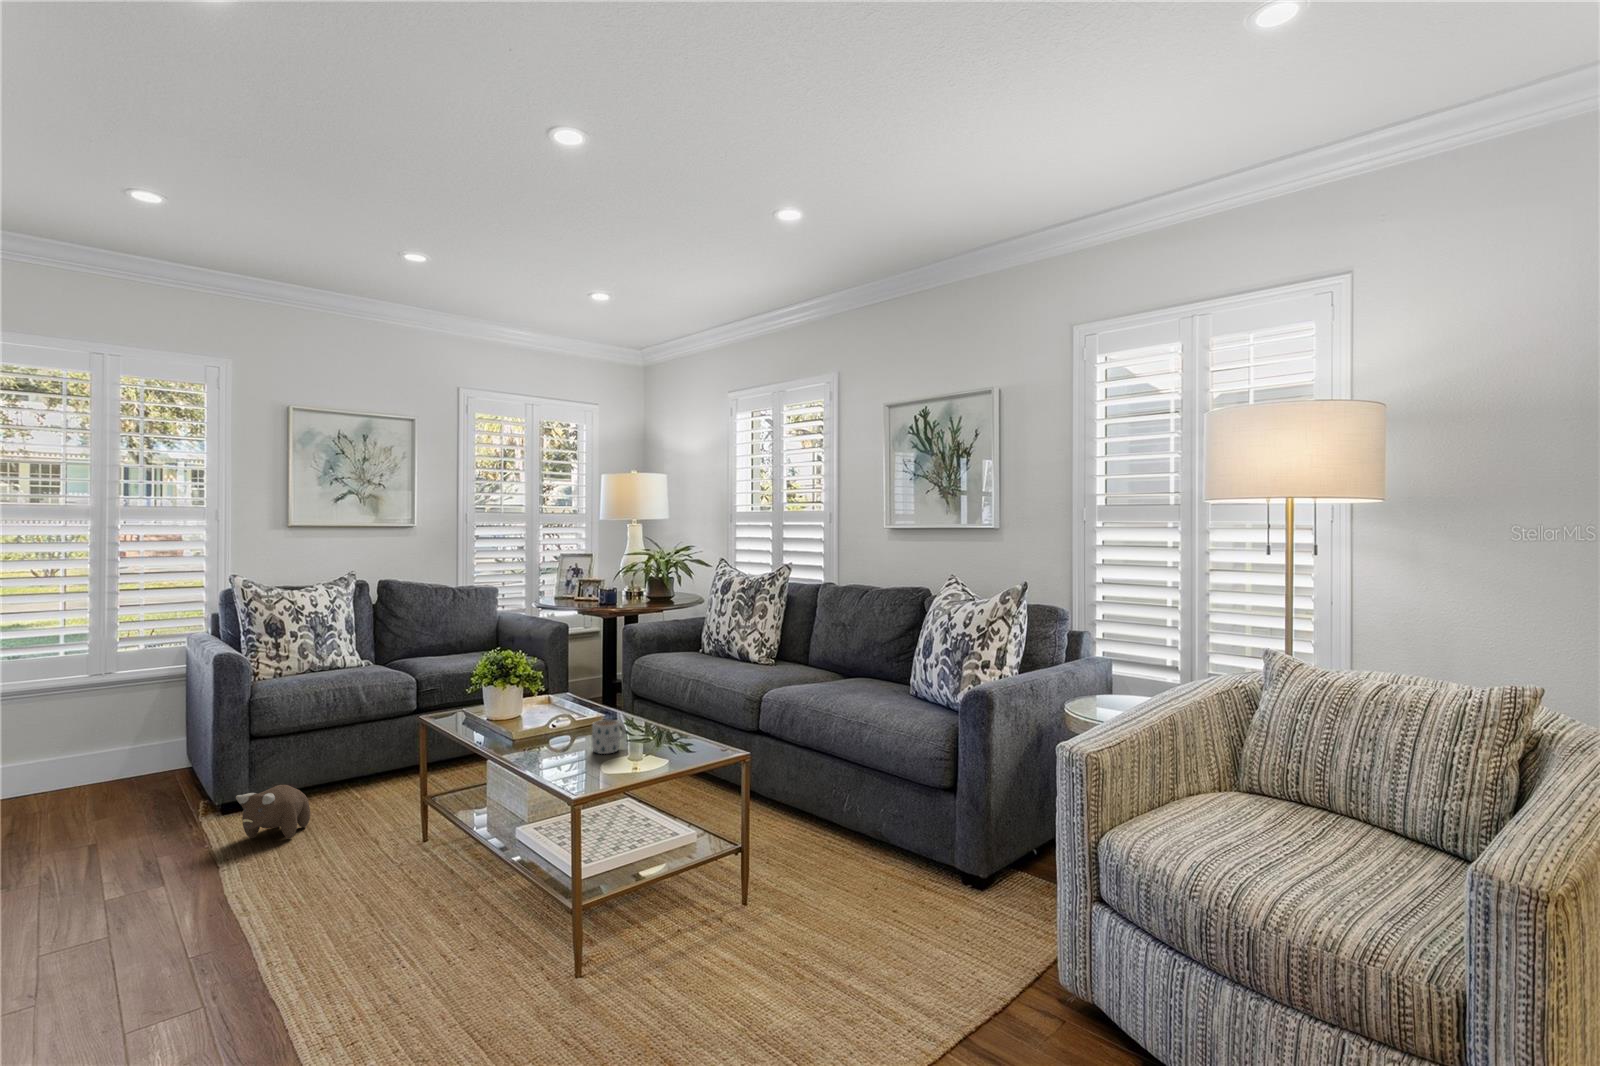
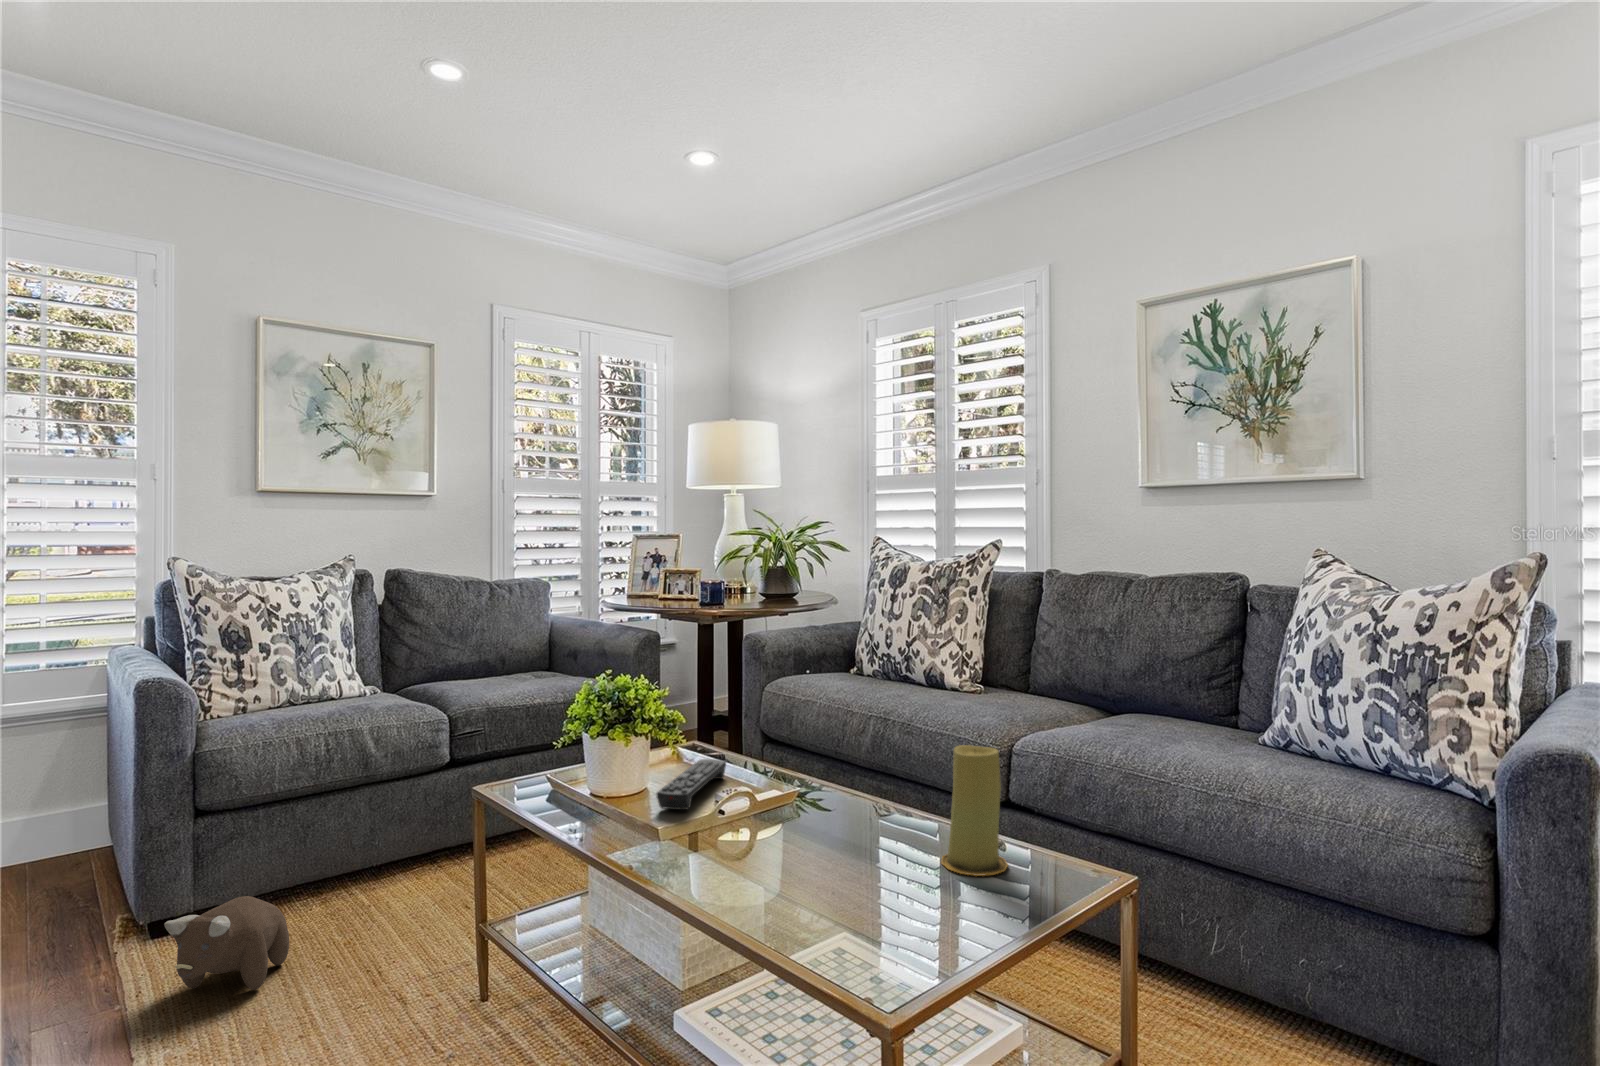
candle: none [663,688,698,755] -> present [941,745,1008,876]
remote control: none [521,701,572,727] -> present [657,759,726,810]
mug: present [592,720,626,754] -> none [813,805,866,873]

